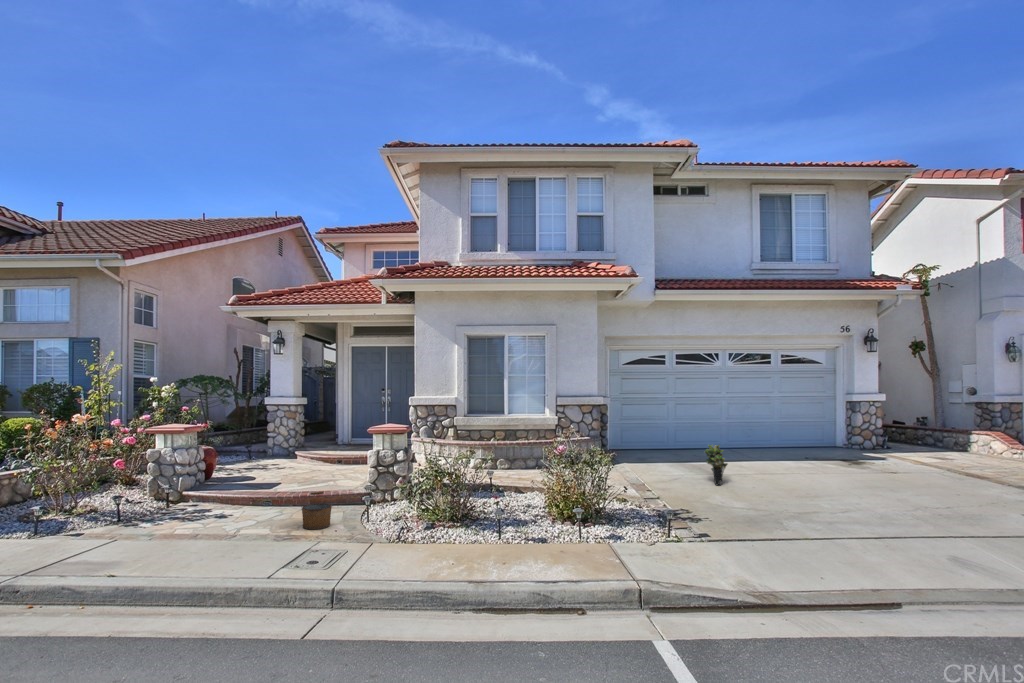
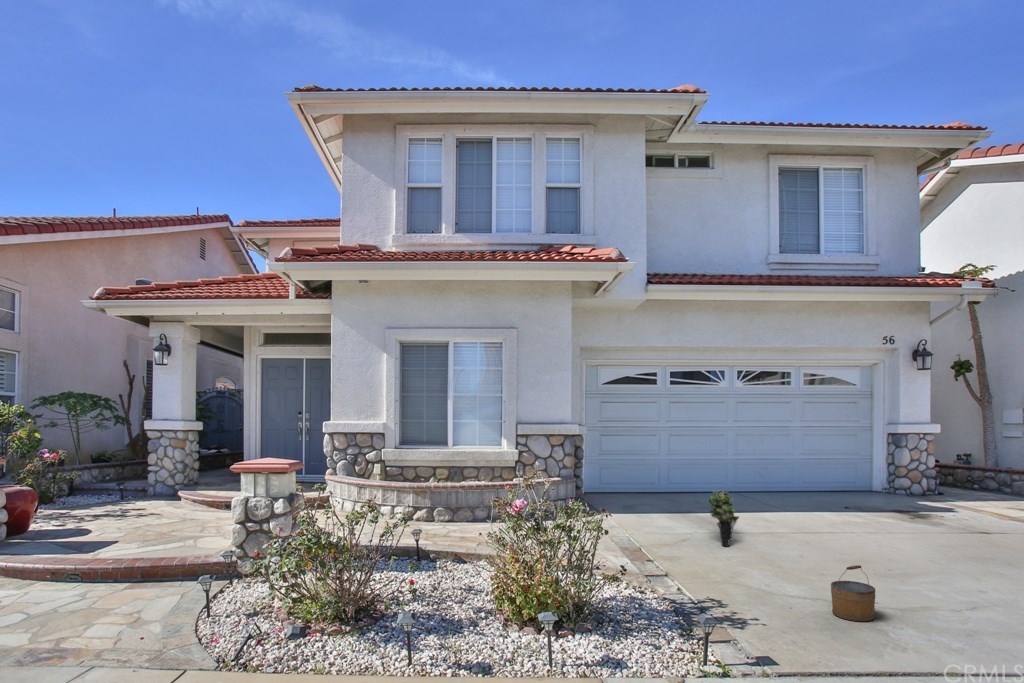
bucket: present [301,492,332,529] -> present [831,565,875,621]

